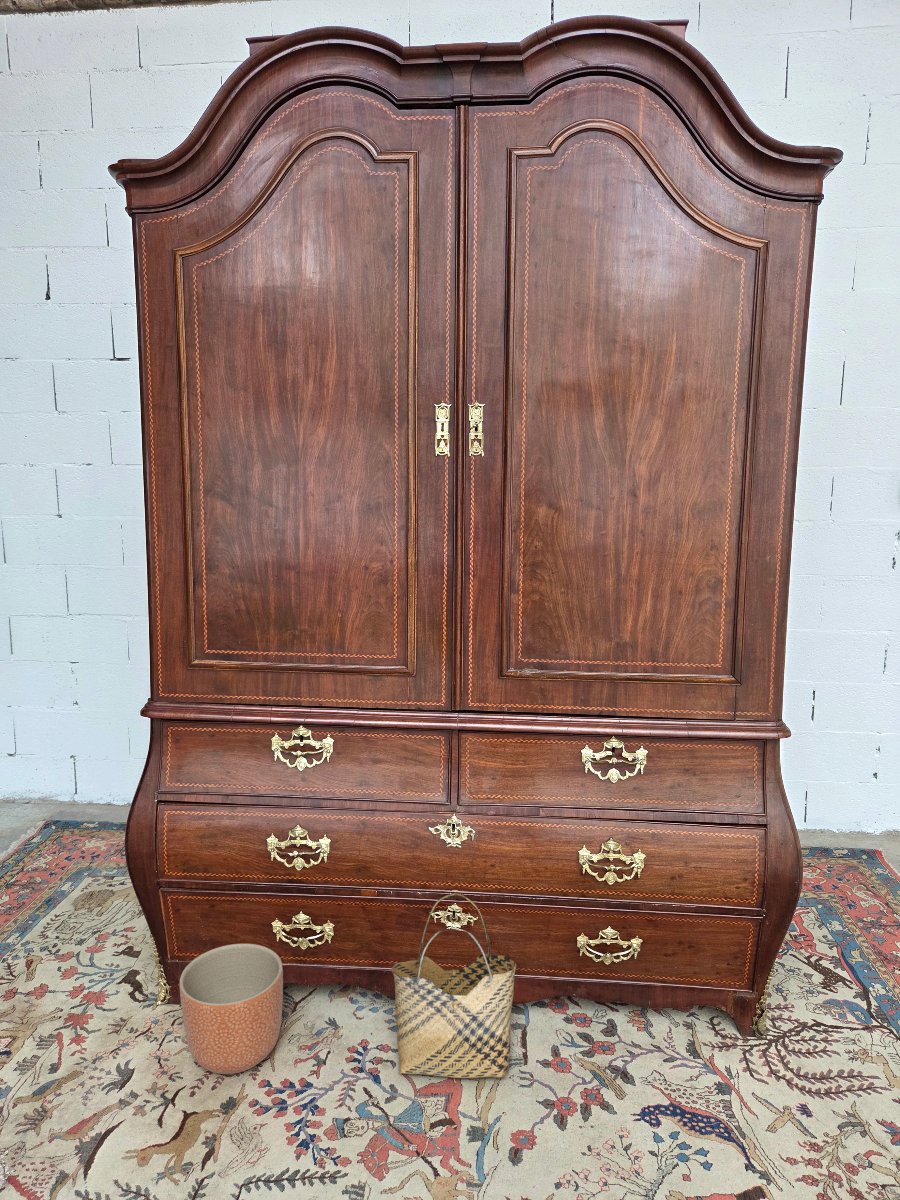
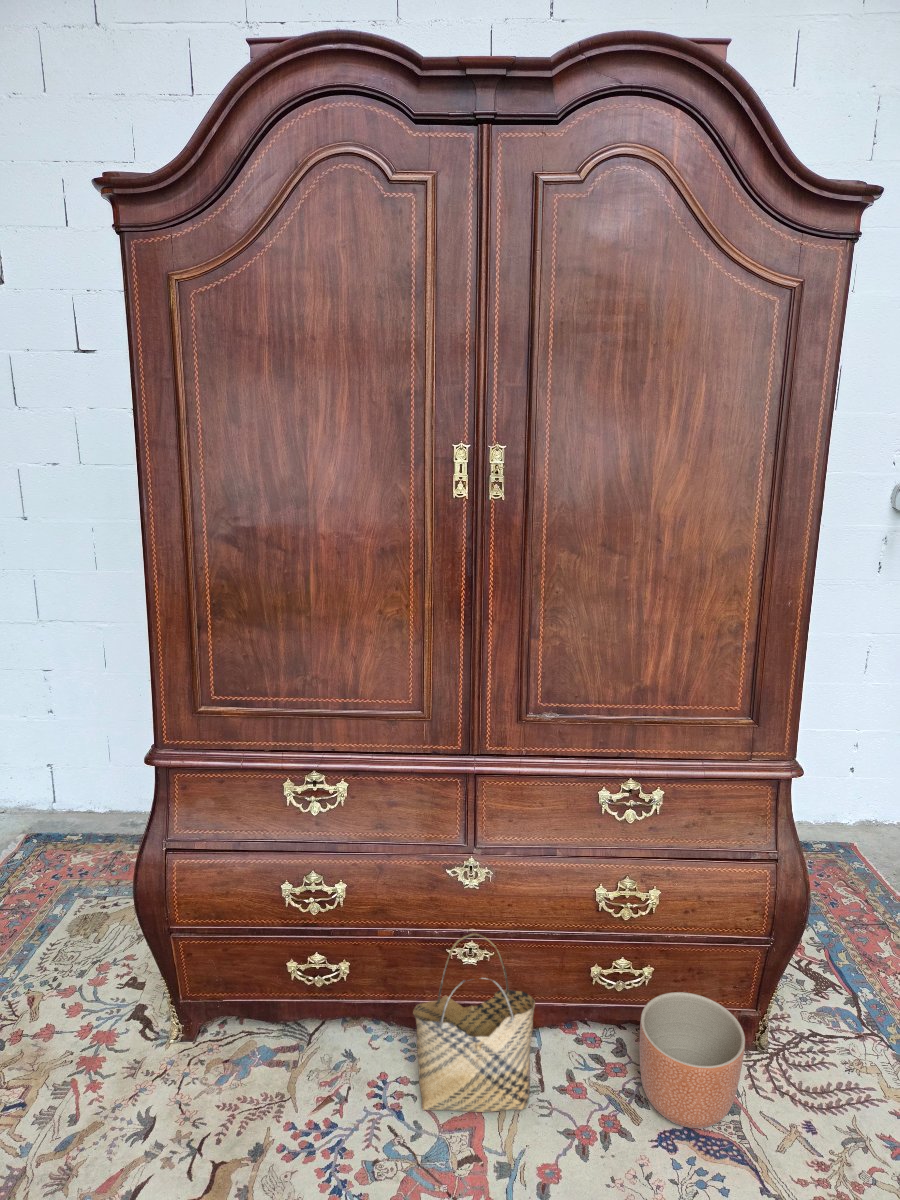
planter: present [179,944,283,1074] -> present [640,992,745,1128]

